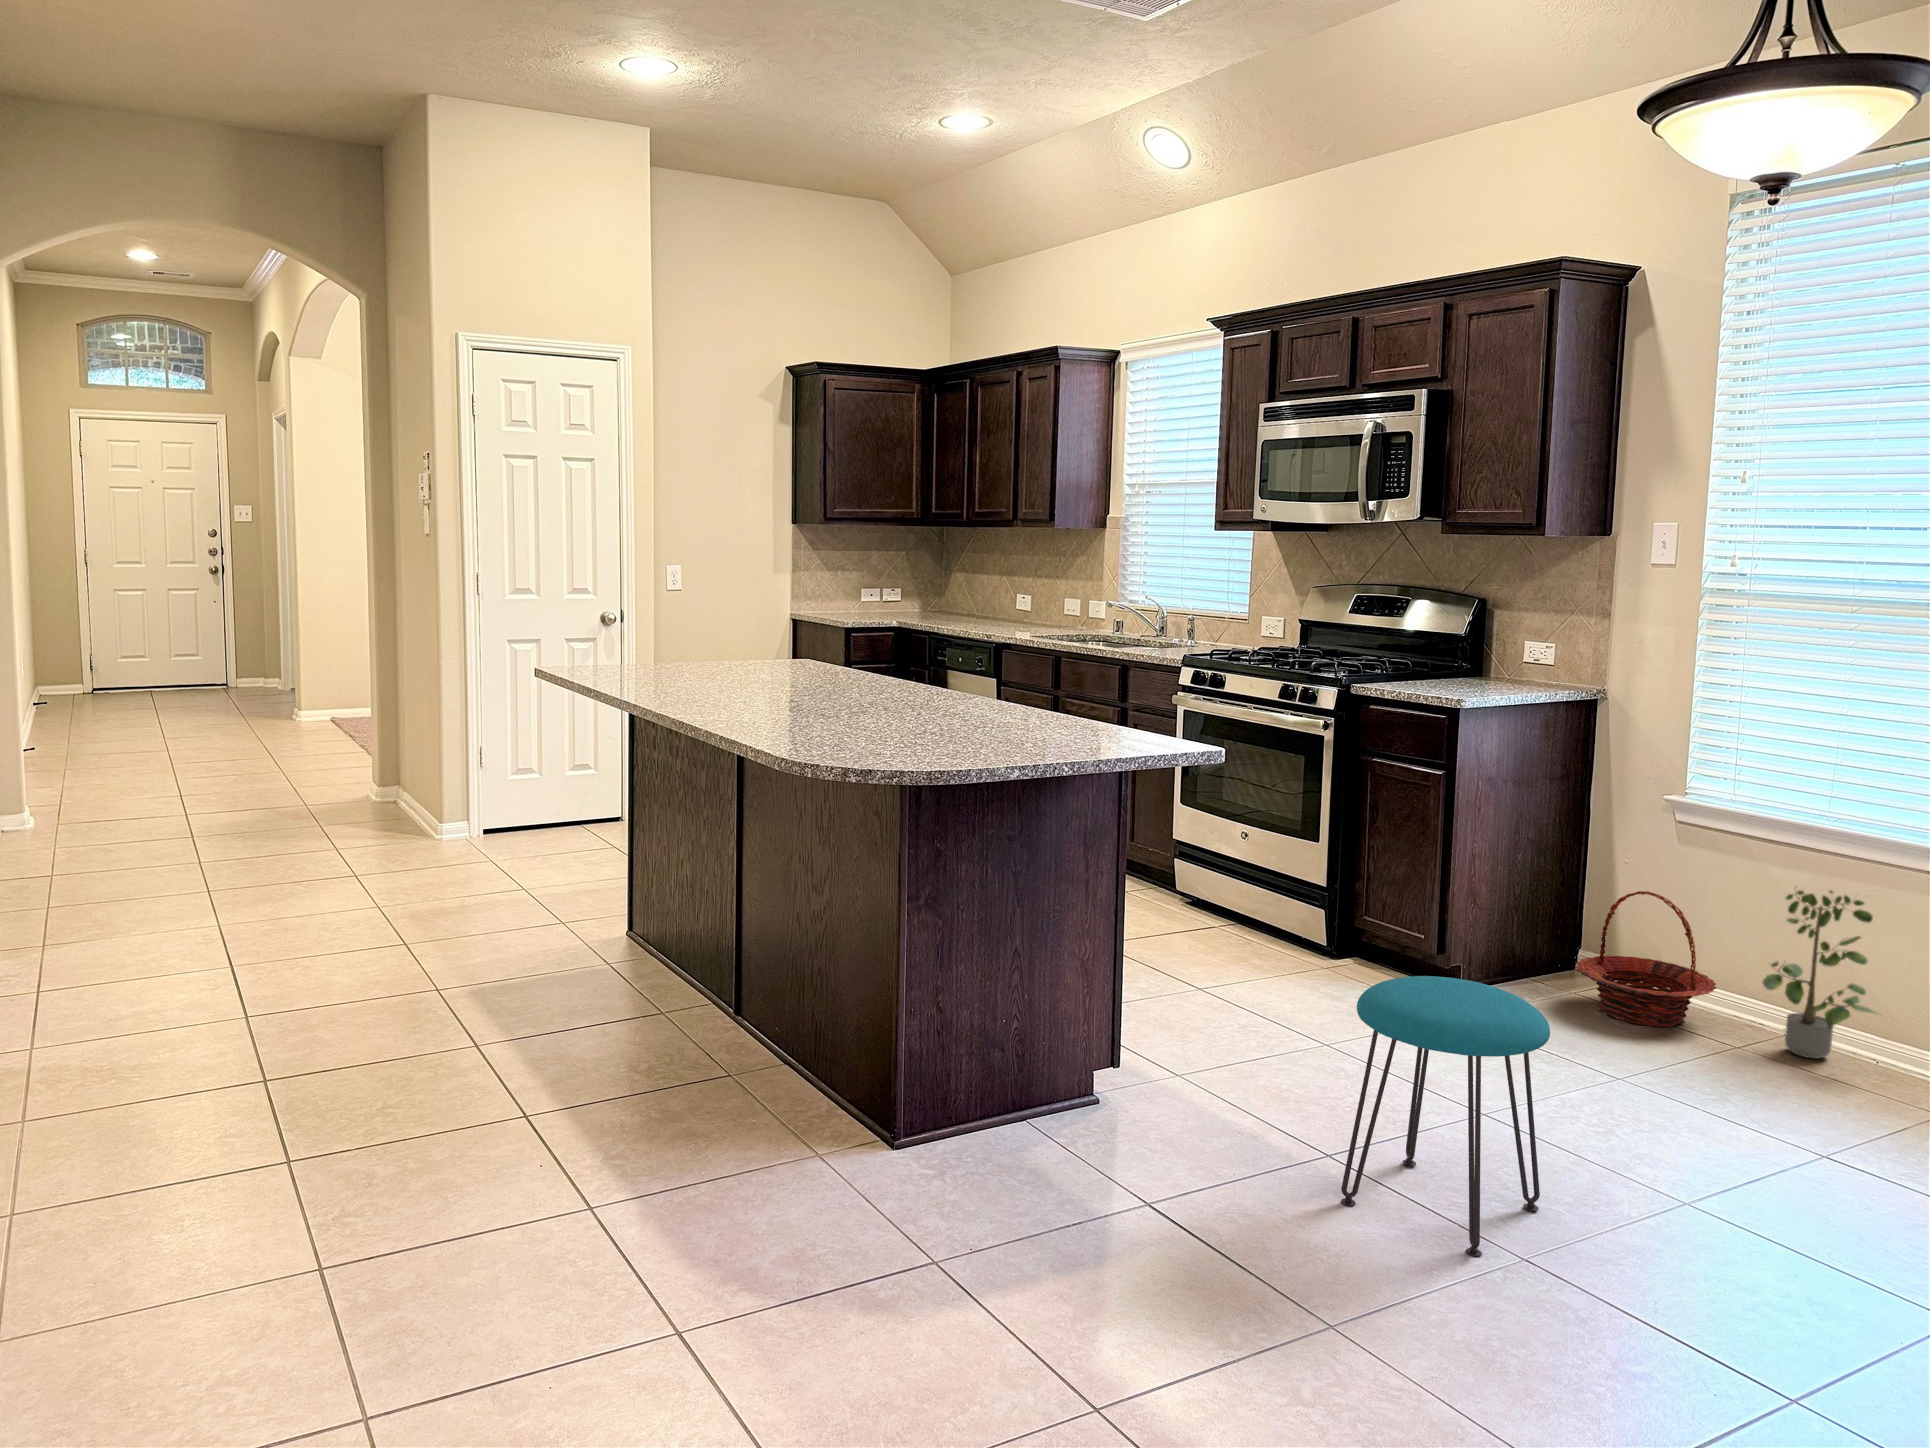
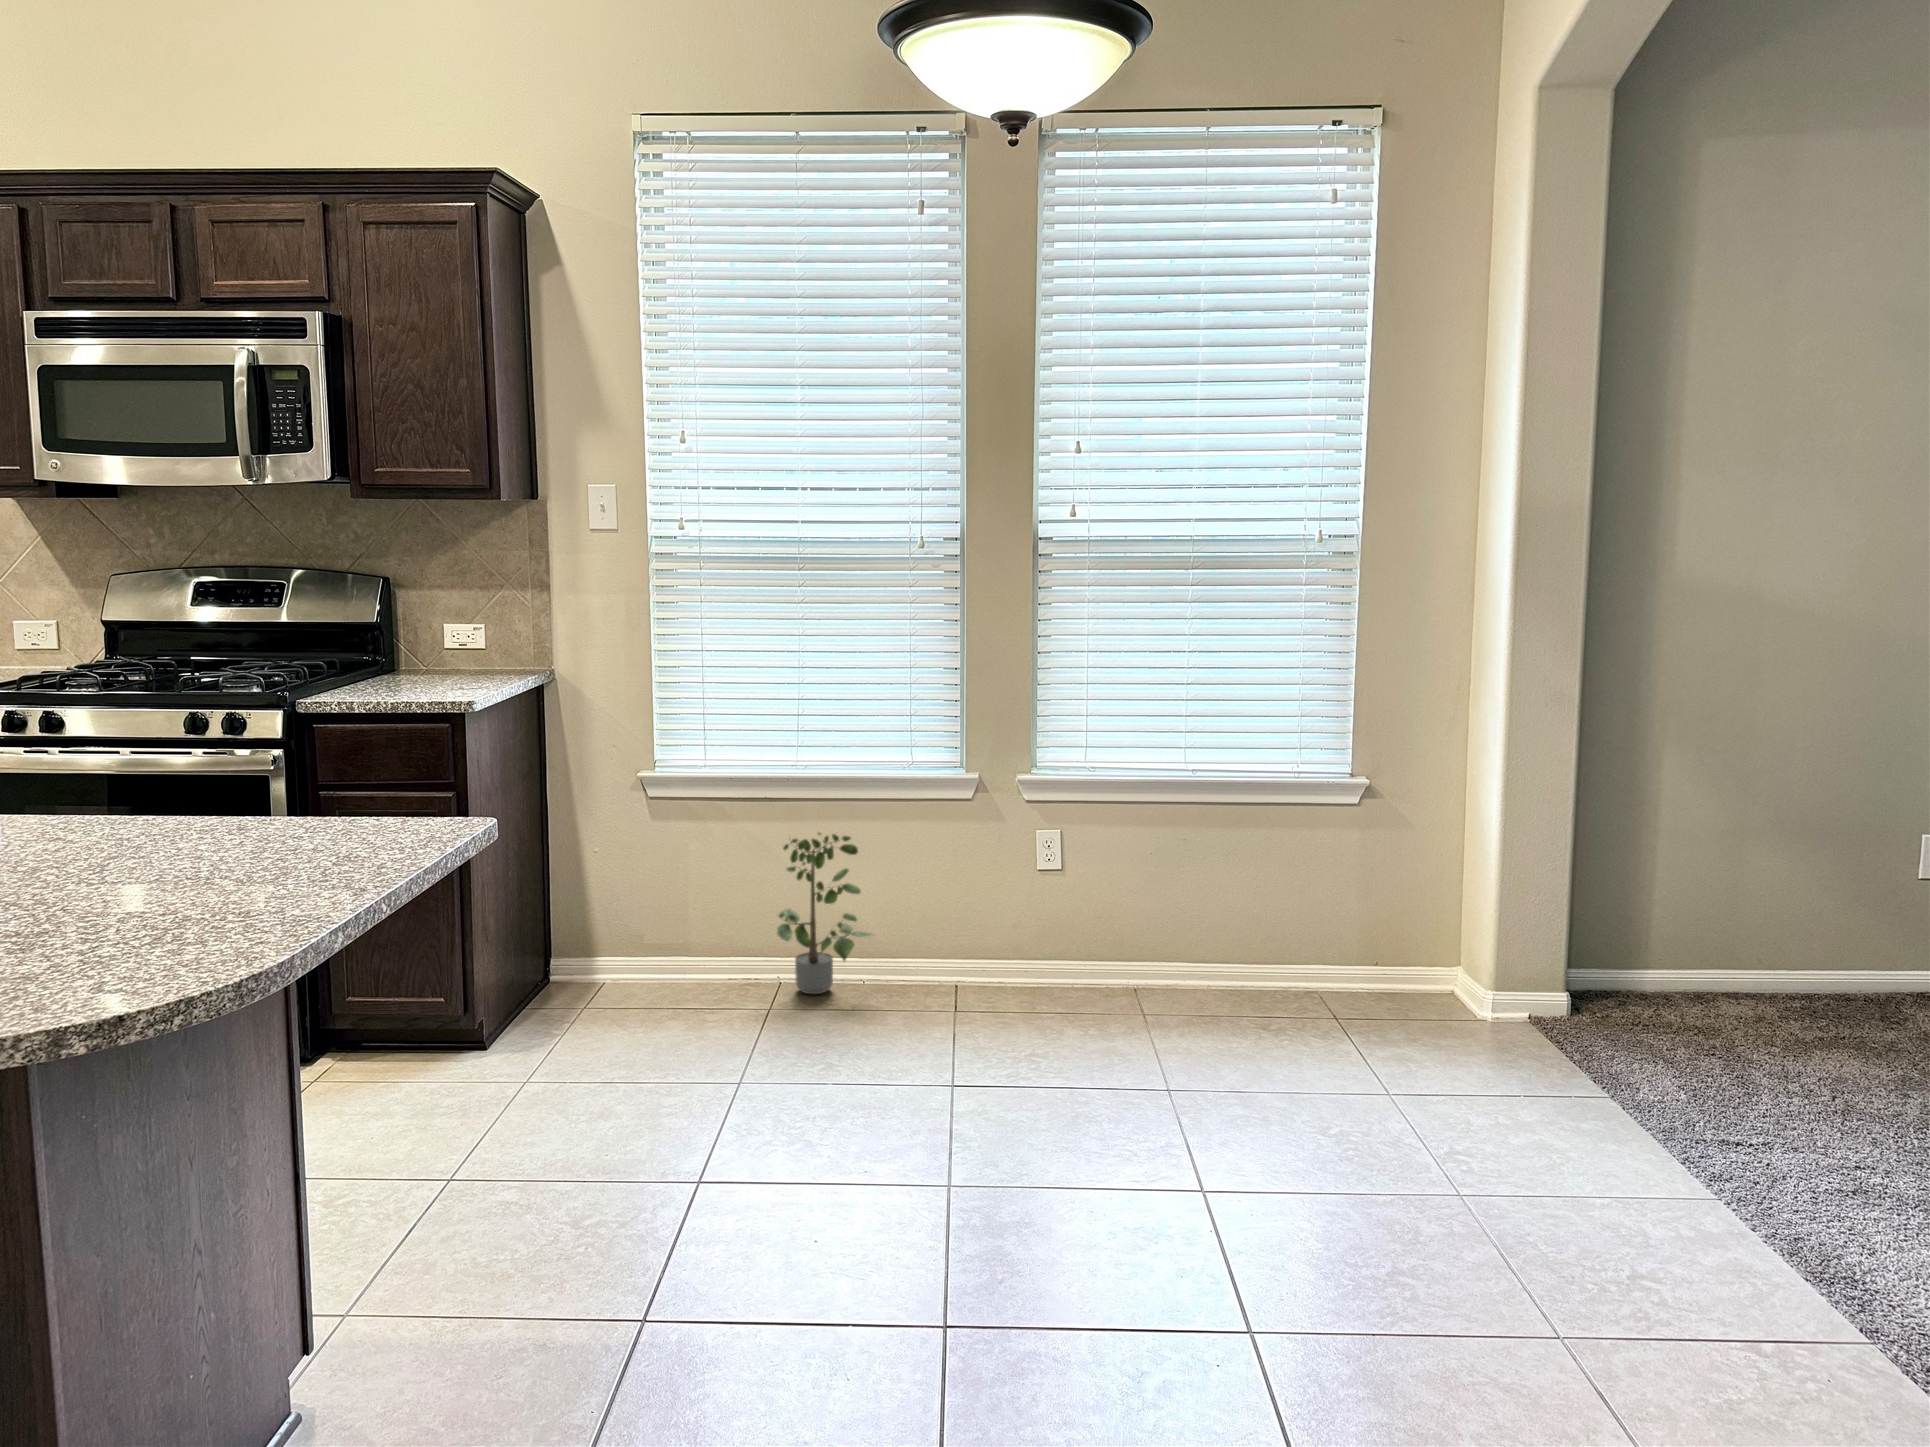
basket: present [1576,891,1717,1027] -> none [598,875,732,1017]
stool: present [1341,976,1550,1257] -> none [696,1037,917,1383]

